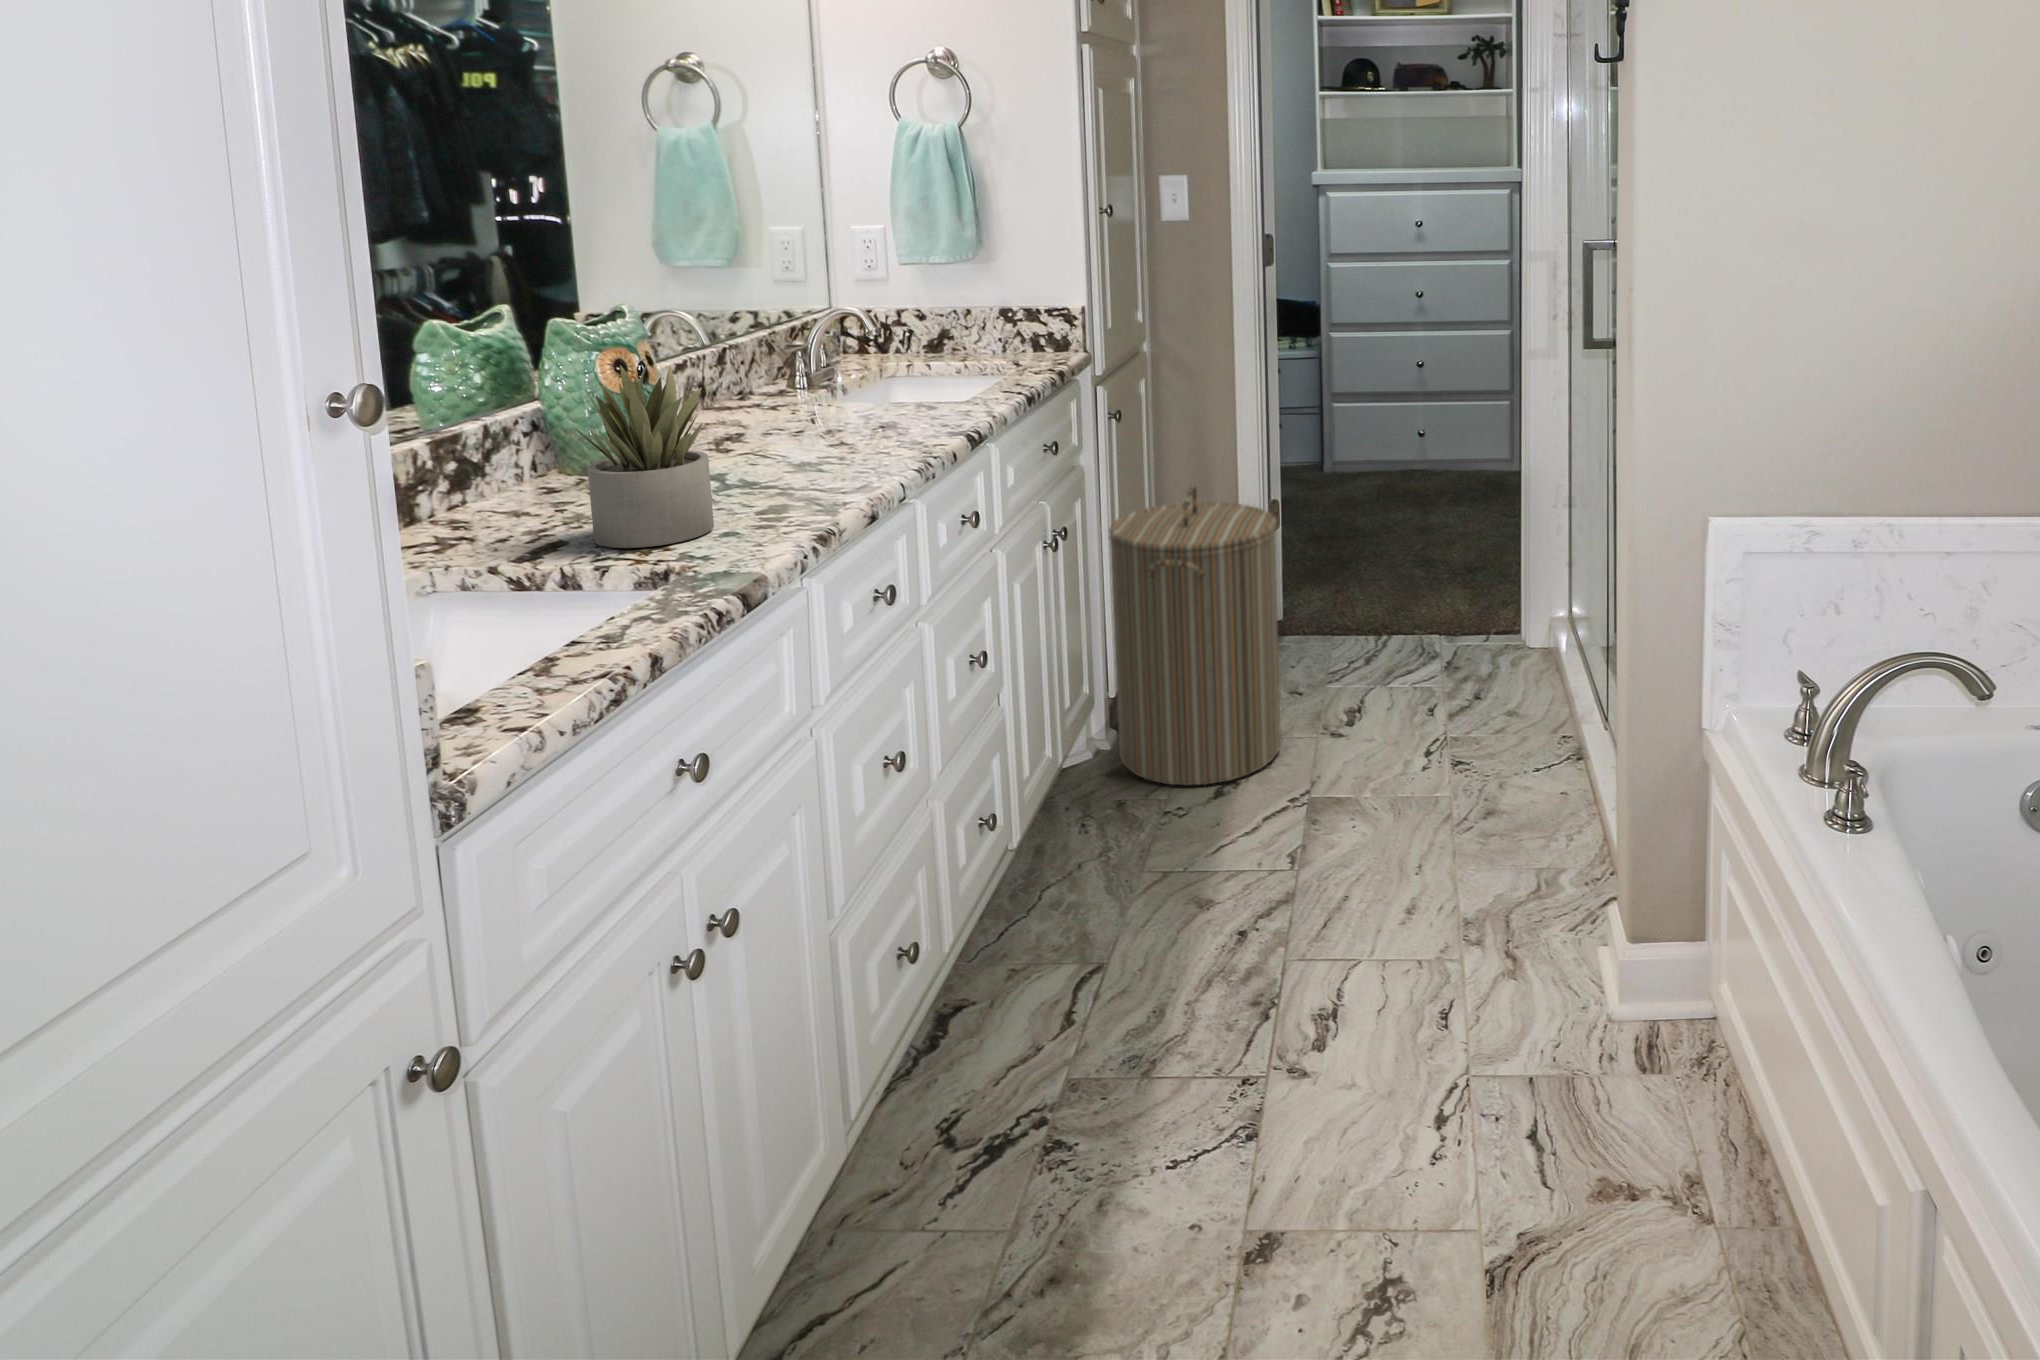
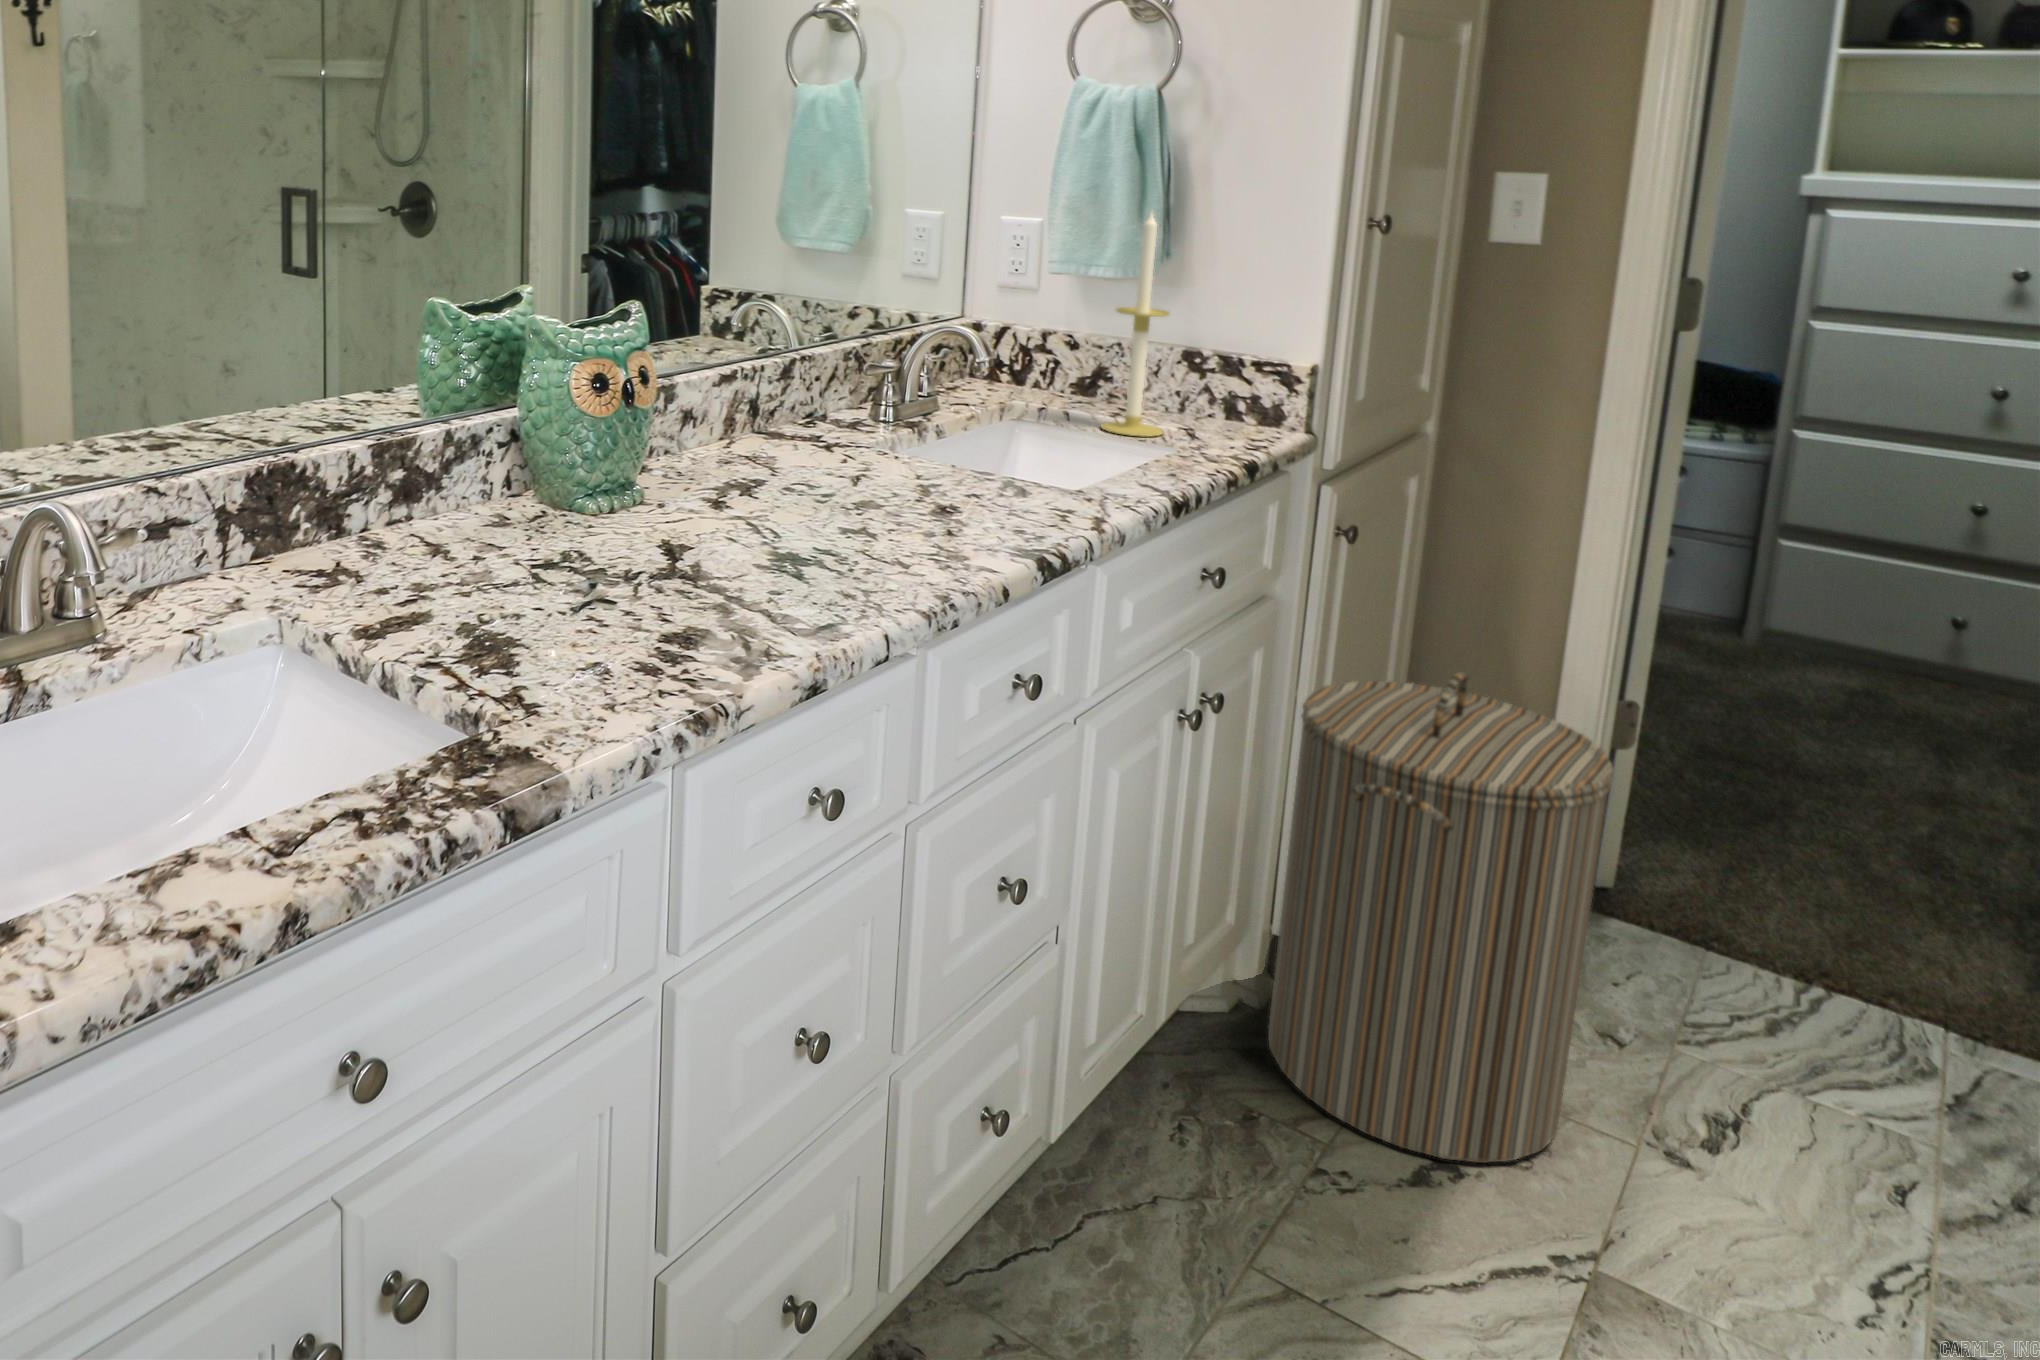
candle: none [952,211,997,372] -> present [1101,213,1169,436]
succulent plant: present [575,364,714,548] -> none [456,396,616,660]

